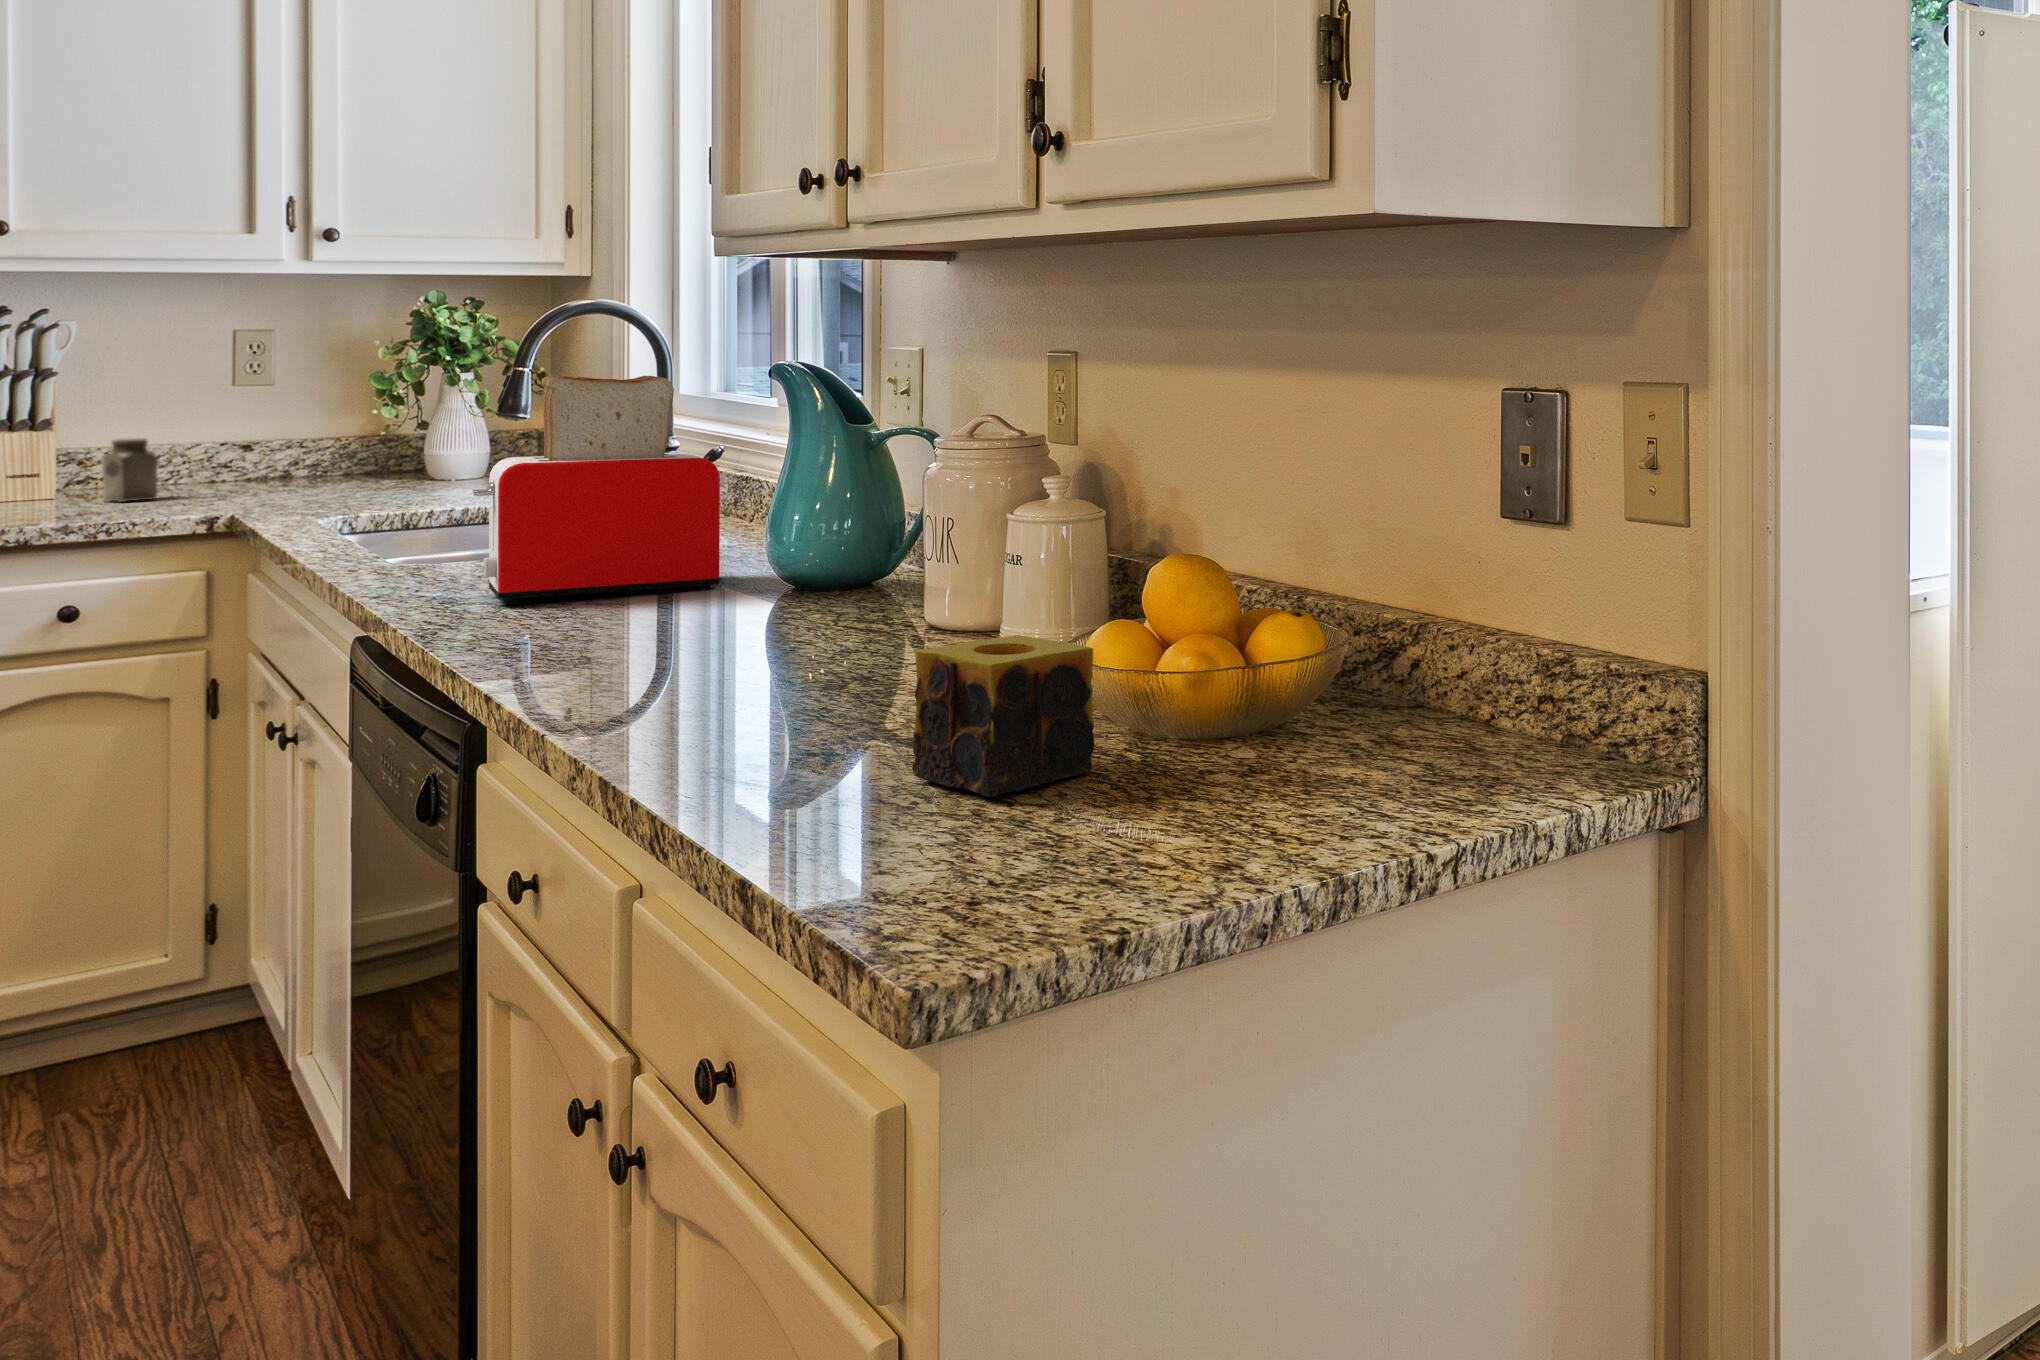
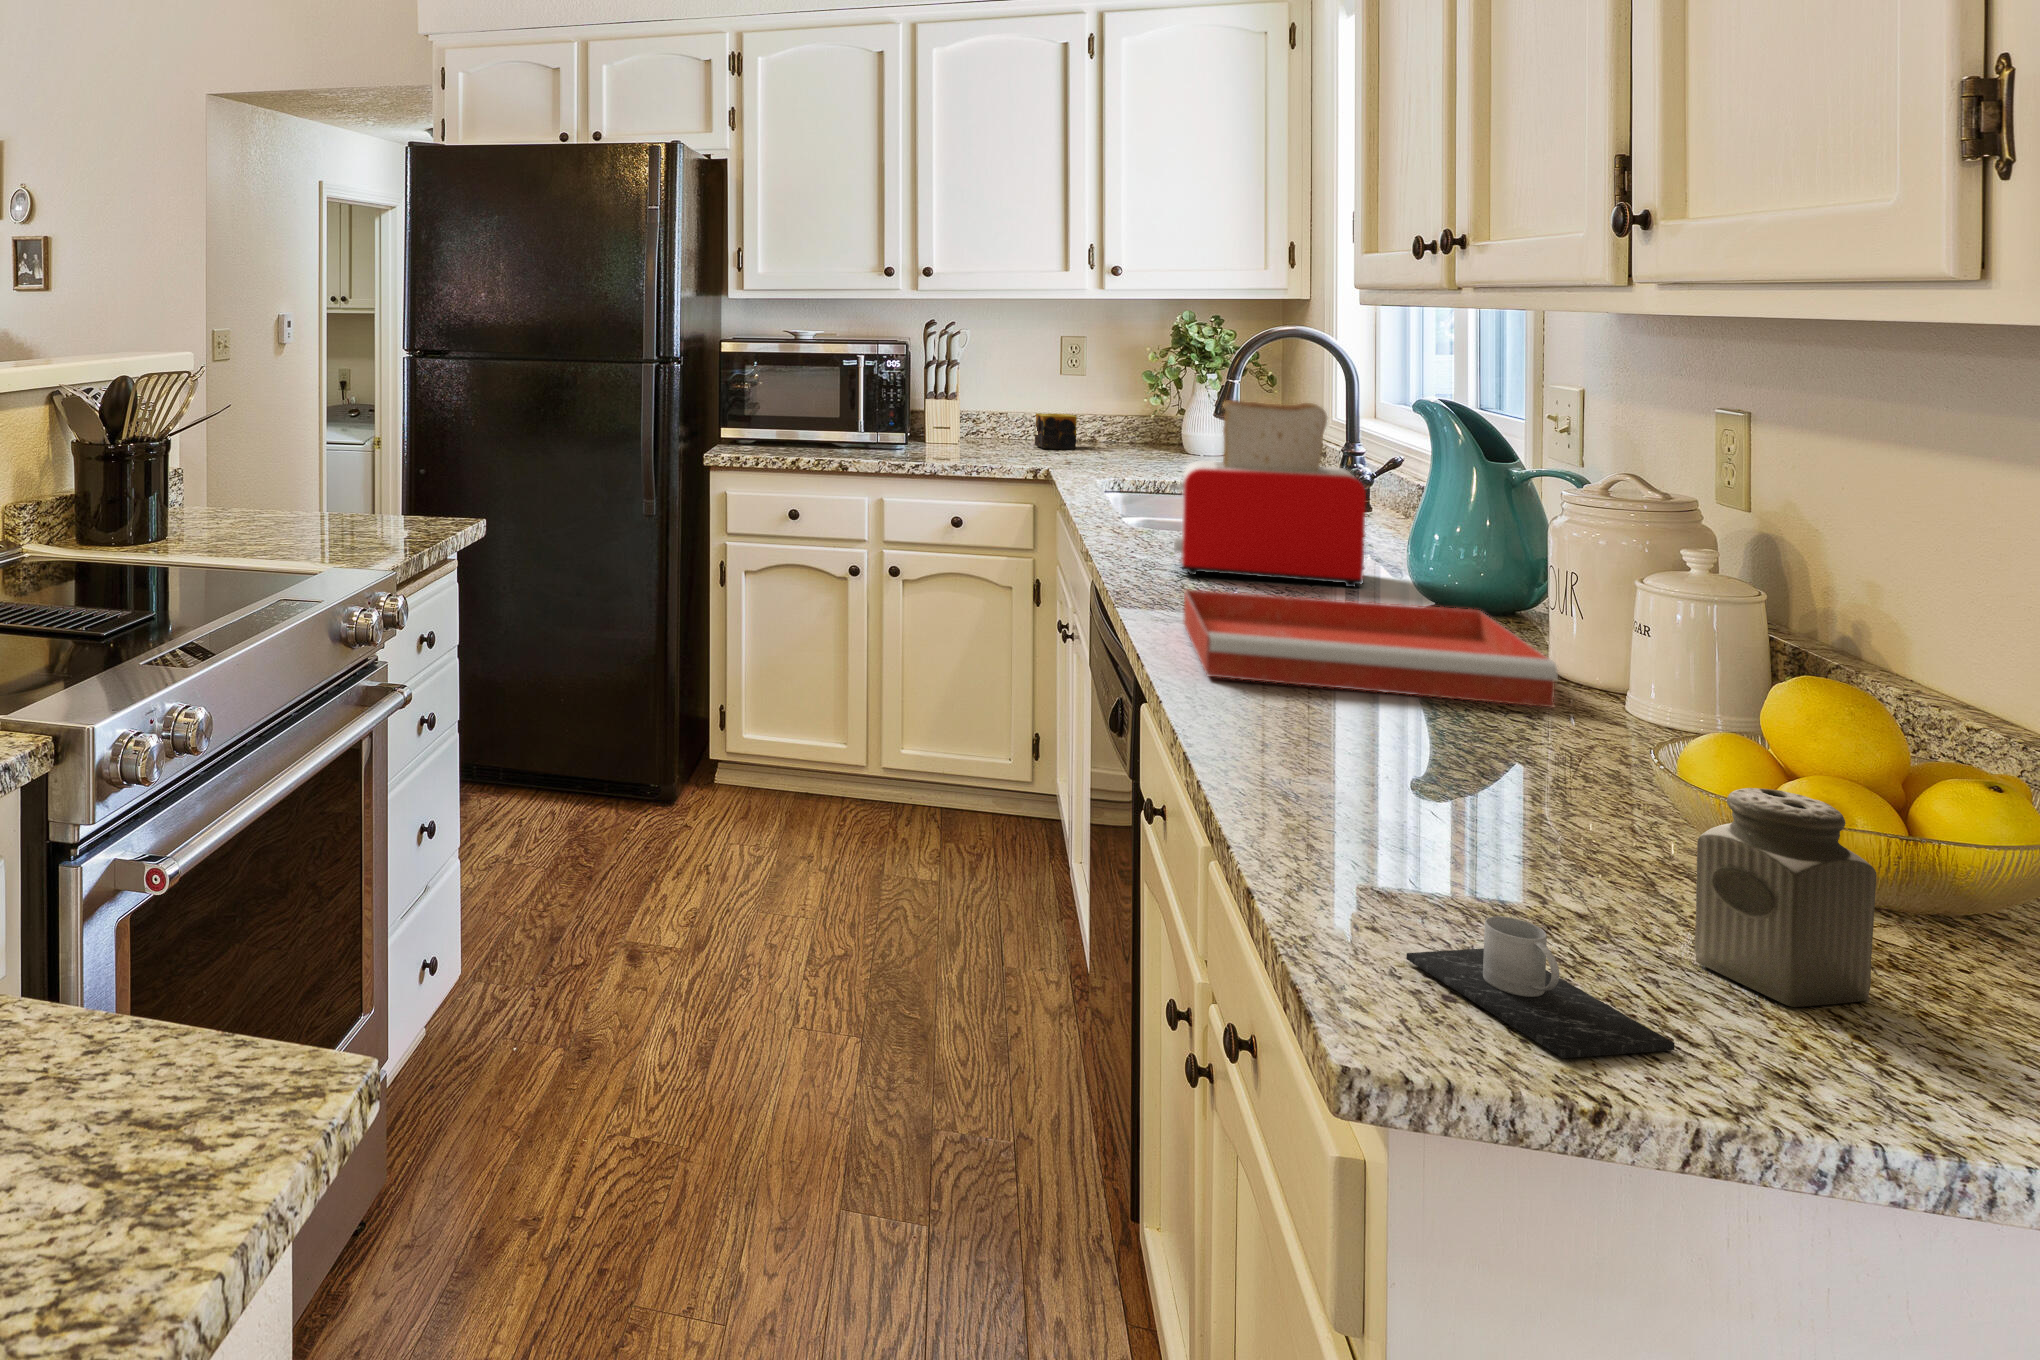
salt shaker: present [103,438,158,502] -> present [1695,788,1877,1007]
tray: none [528,581,950,698] -> present [1183,590,1558,707]
candle: present [912,635,1094,797] -> present [1035,413,1077,449]
mug: none [923,806,1152,912] -> present [1406,916,1675,1058]

